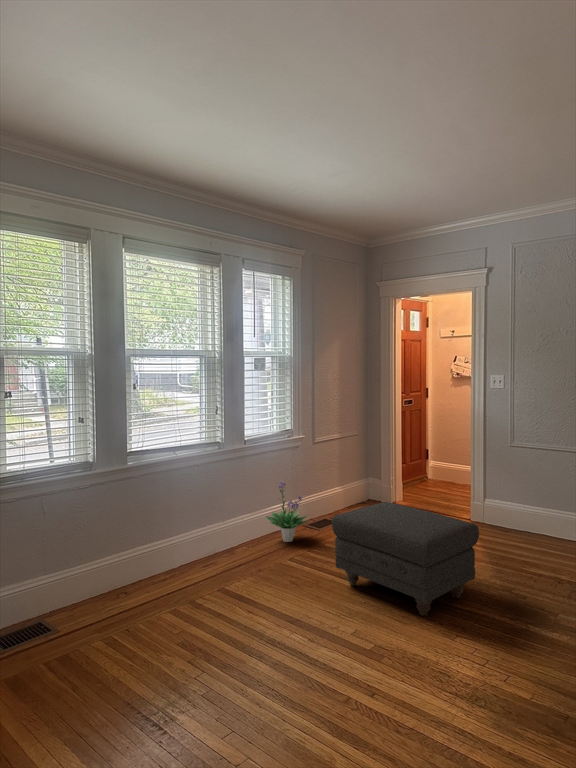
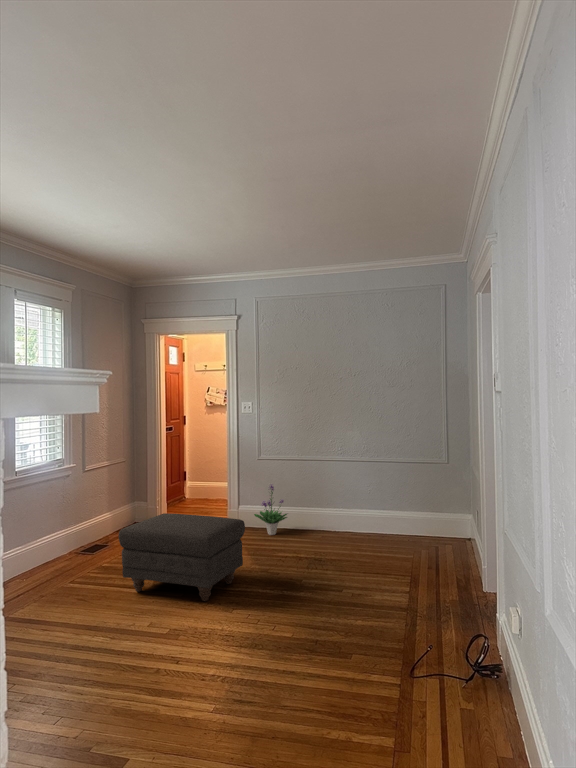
potted plant: present [266,480,308,542] -> present [254,484,287,535]

